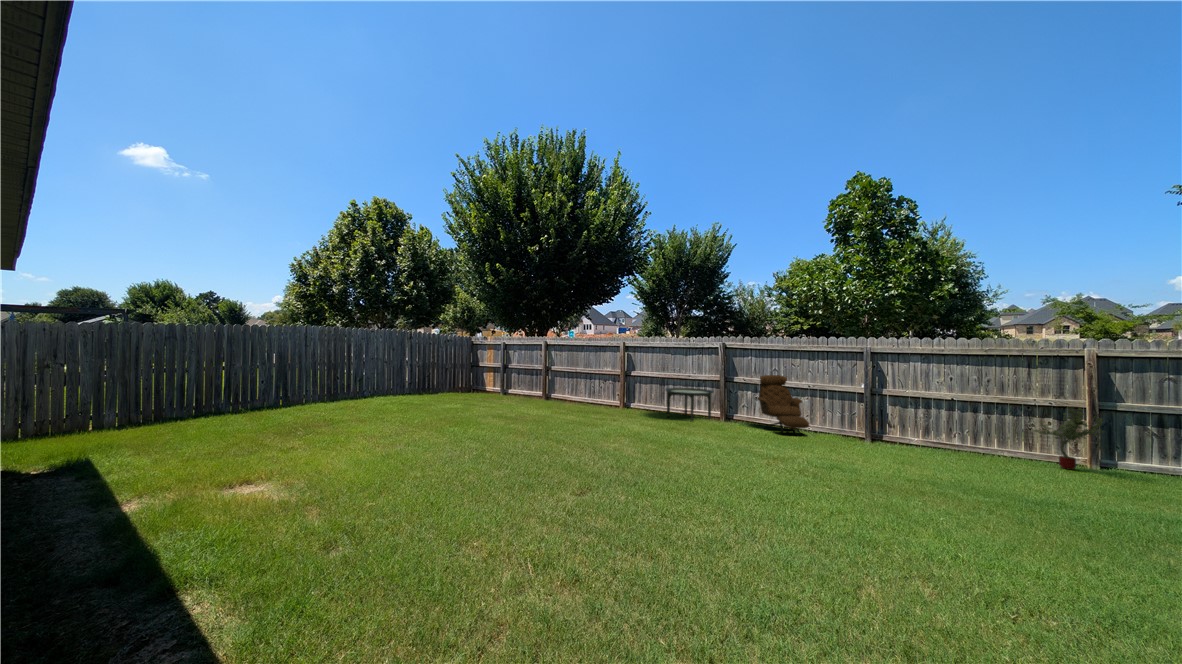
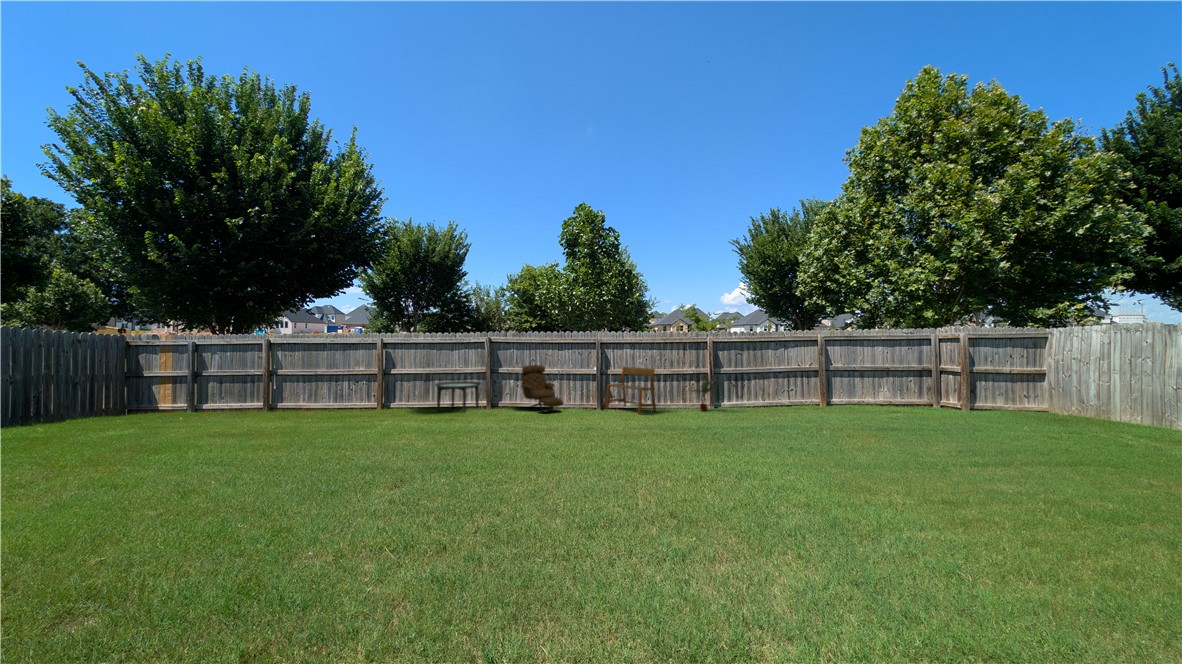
bench: none [876,385,963,456] -> present [606,367,656,415]

